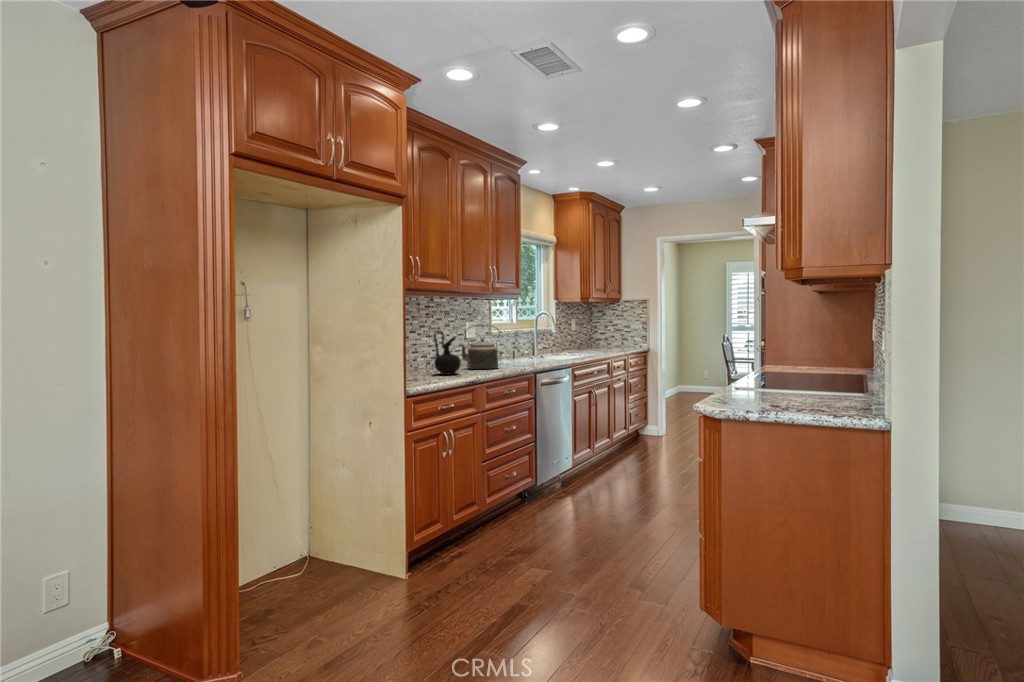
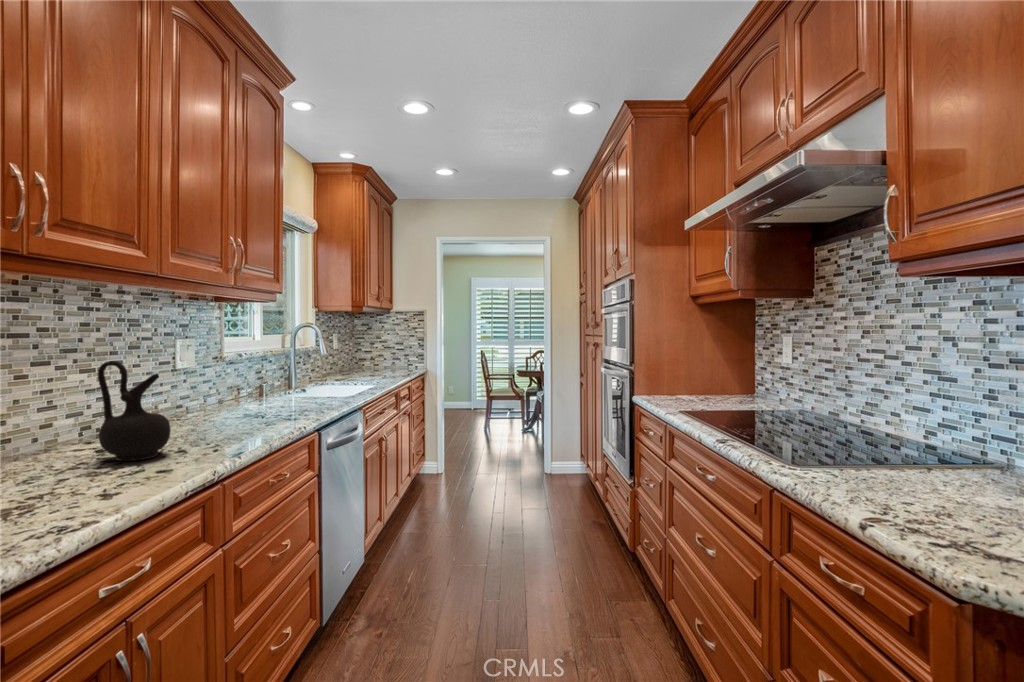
kettle: present [459,325,500,369] -> none [163,347,252,432]

